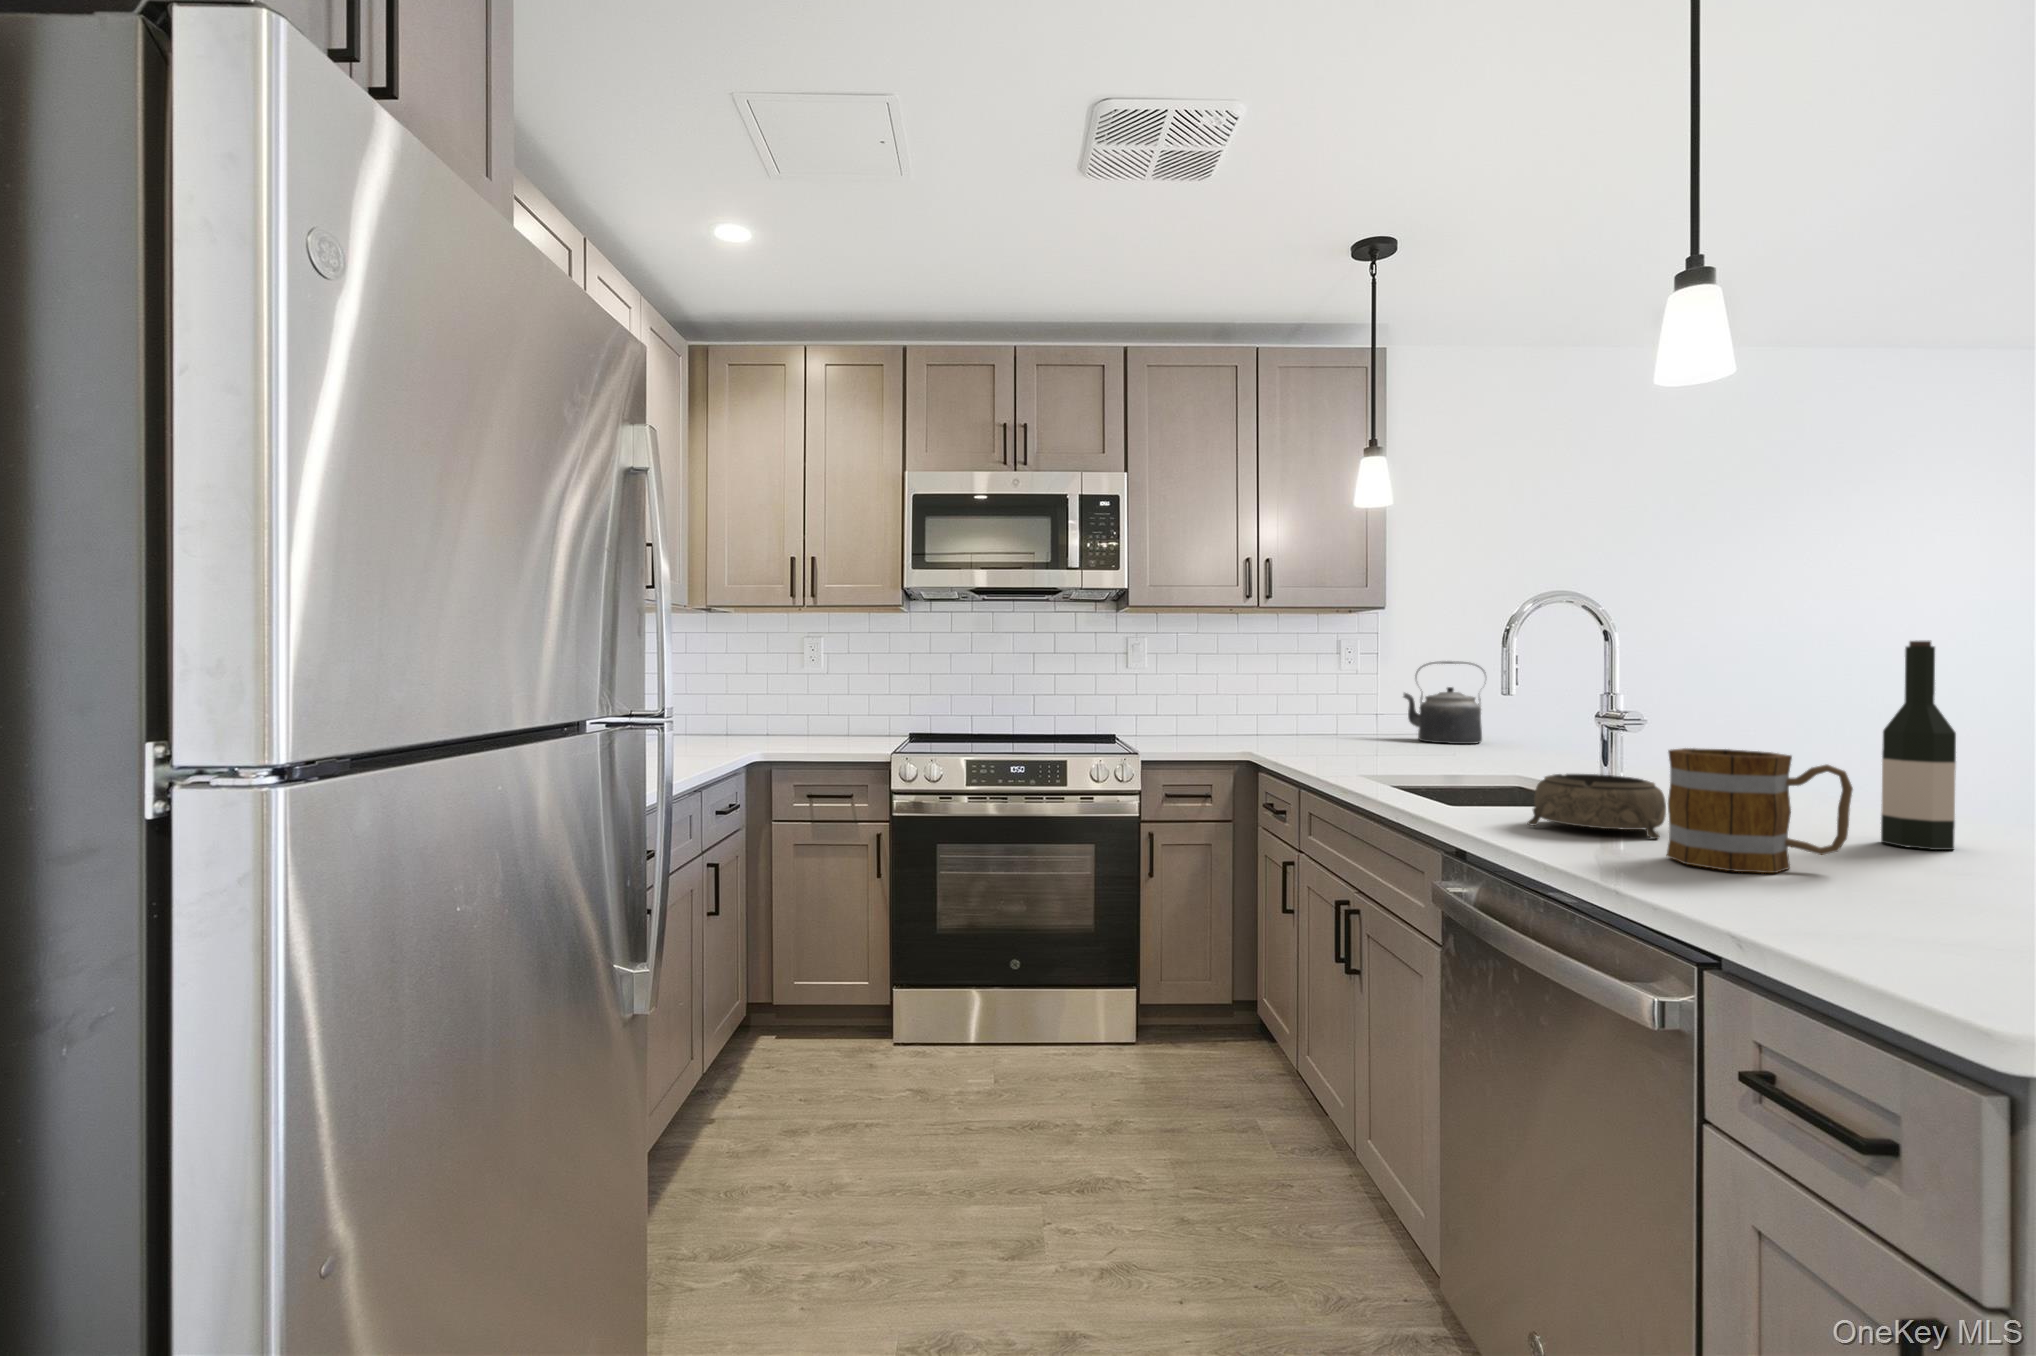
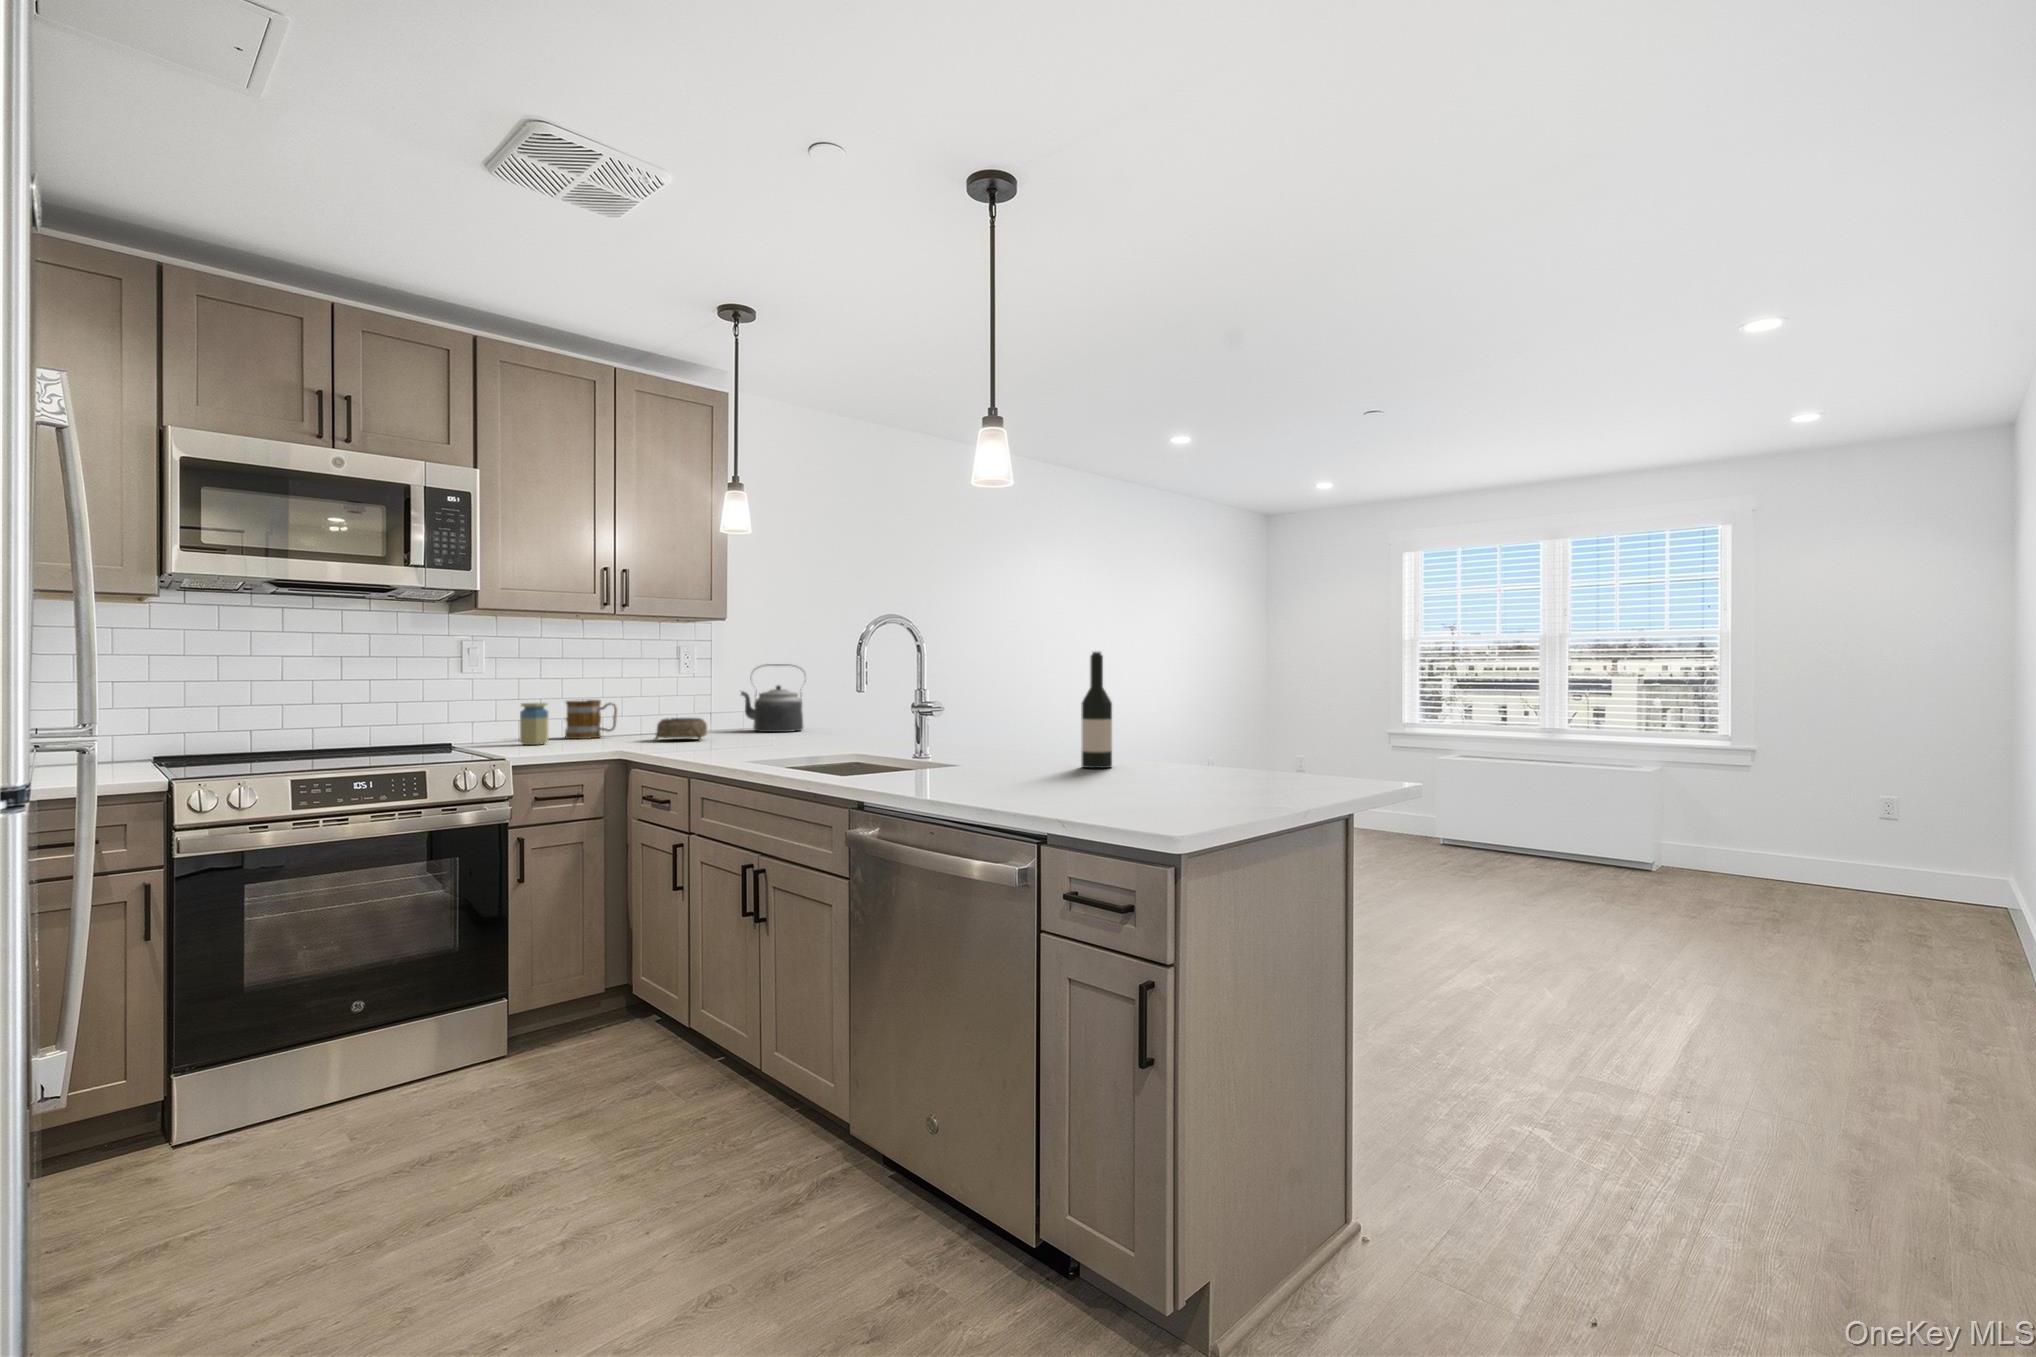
jar: none [1164,699,1190,741] -> present [520,703,548,745]
mug: present [1667,748,1853,873] -> present [565,700,617,739]
decorative bowl: present [1528,774,1666,839] -> present [654,718,707,741]

